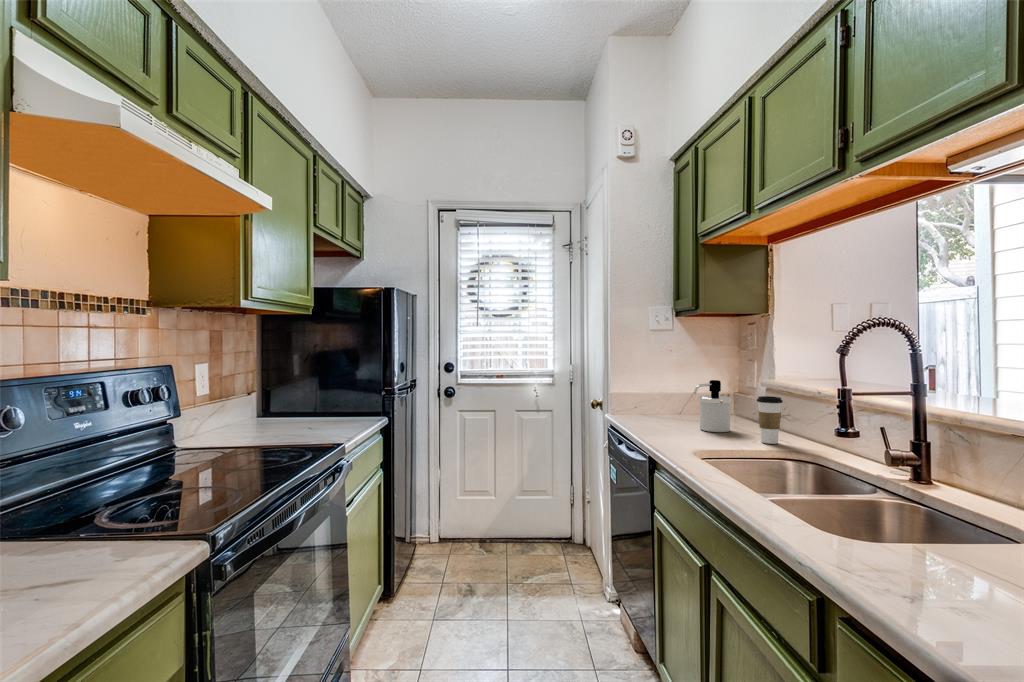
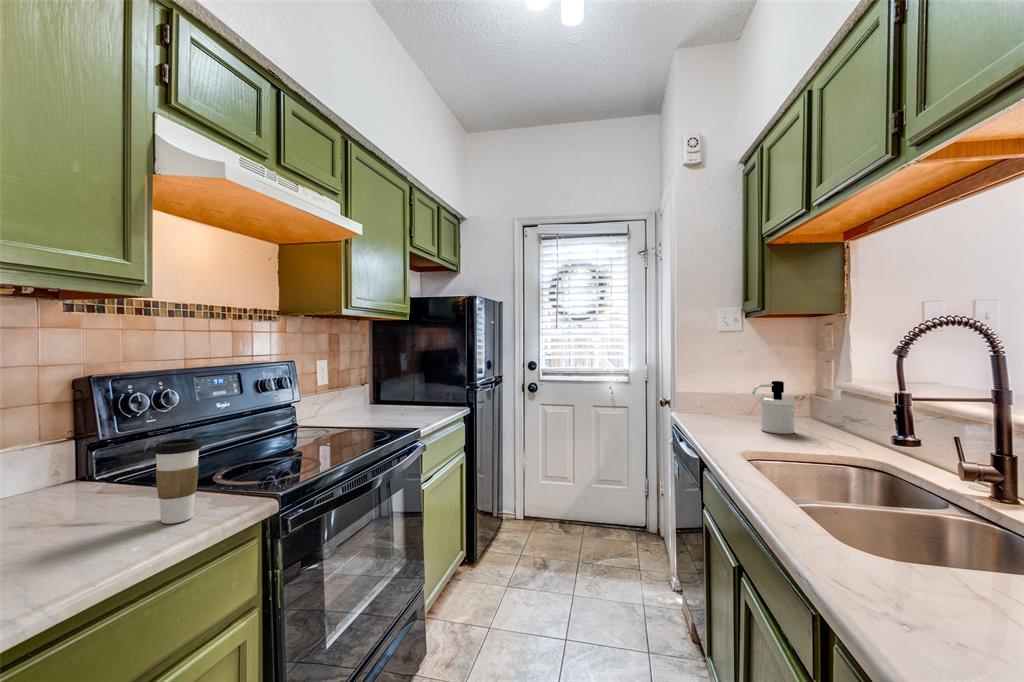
coffee cup: present [757,396,783,444] -> present [153,438,202,524]

